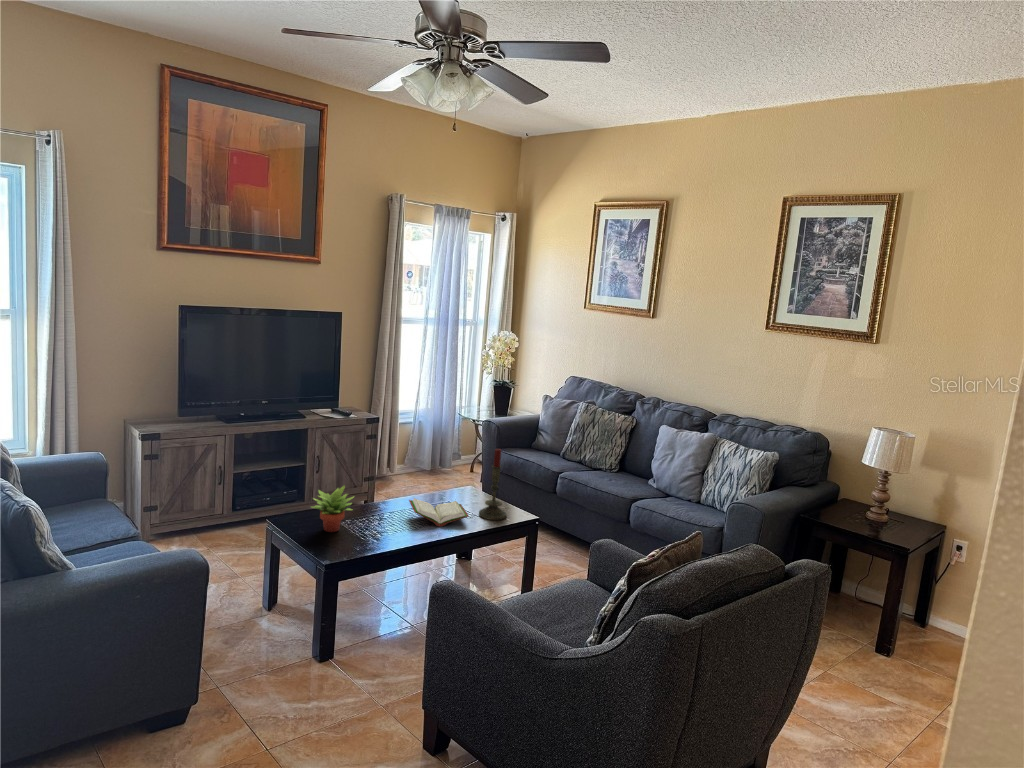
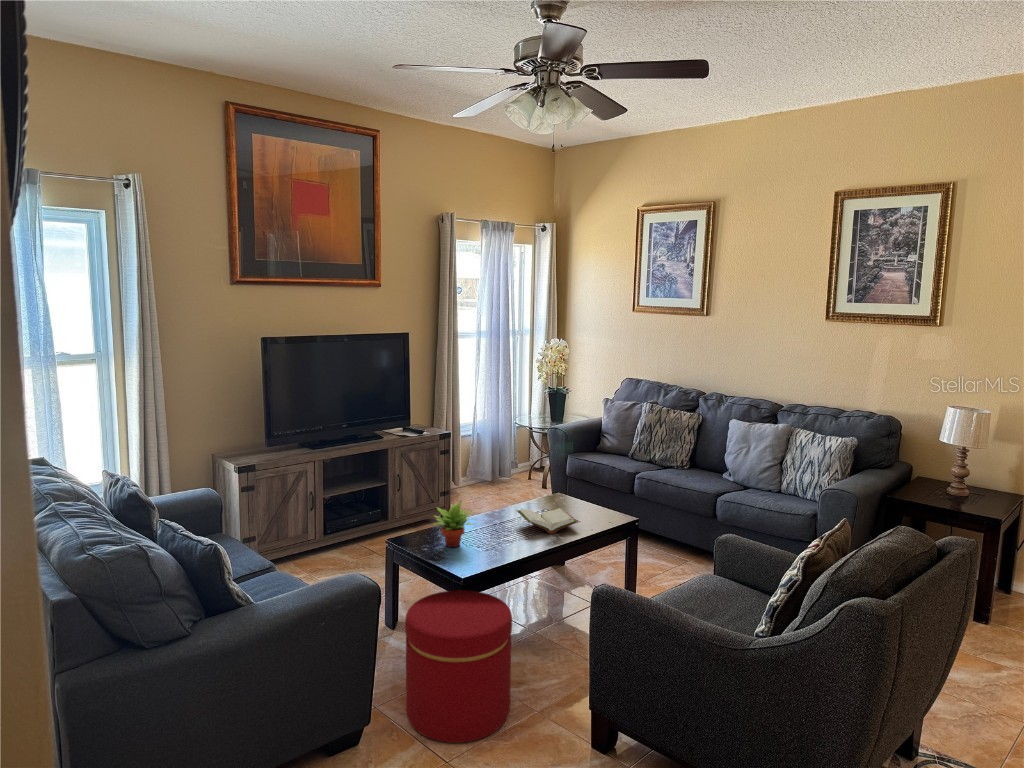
candle: present [479,448,506,520] -> none [582,453,608,524]
ottoman: none [246,576,363,731] -> present [405,590,512,743]

